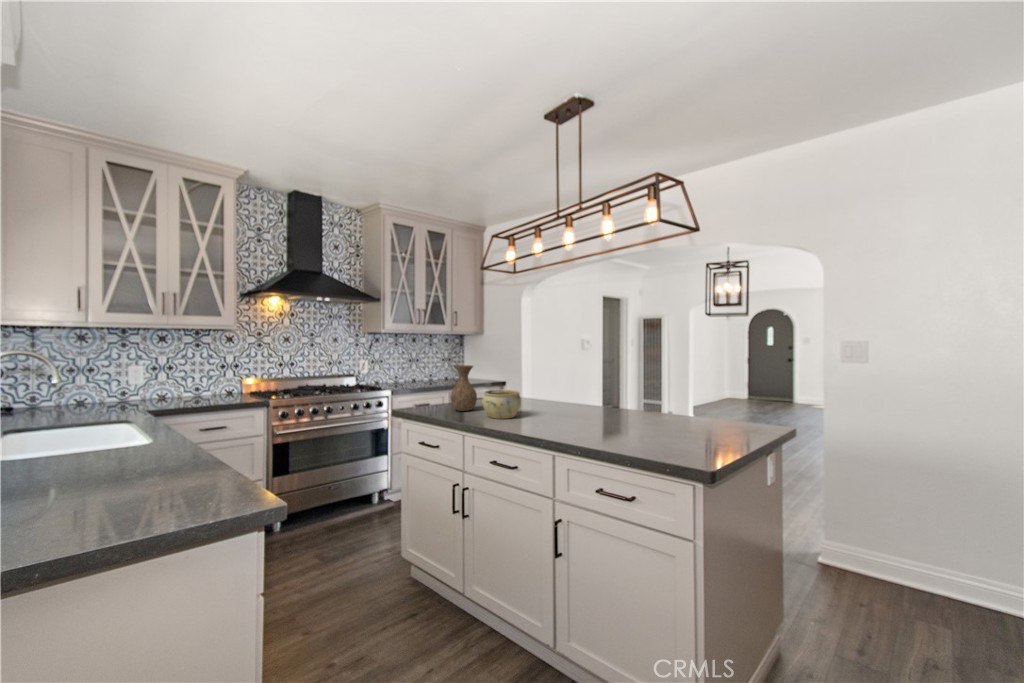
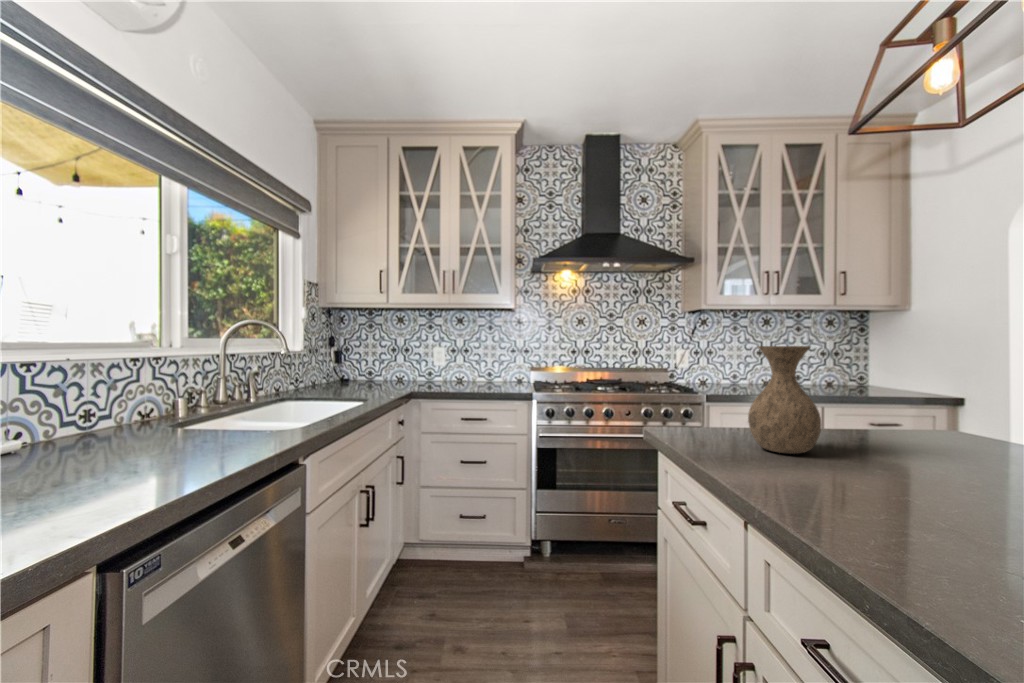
ceramic bowl: present [482,390,521,419] -> none [815,410,967,507]

